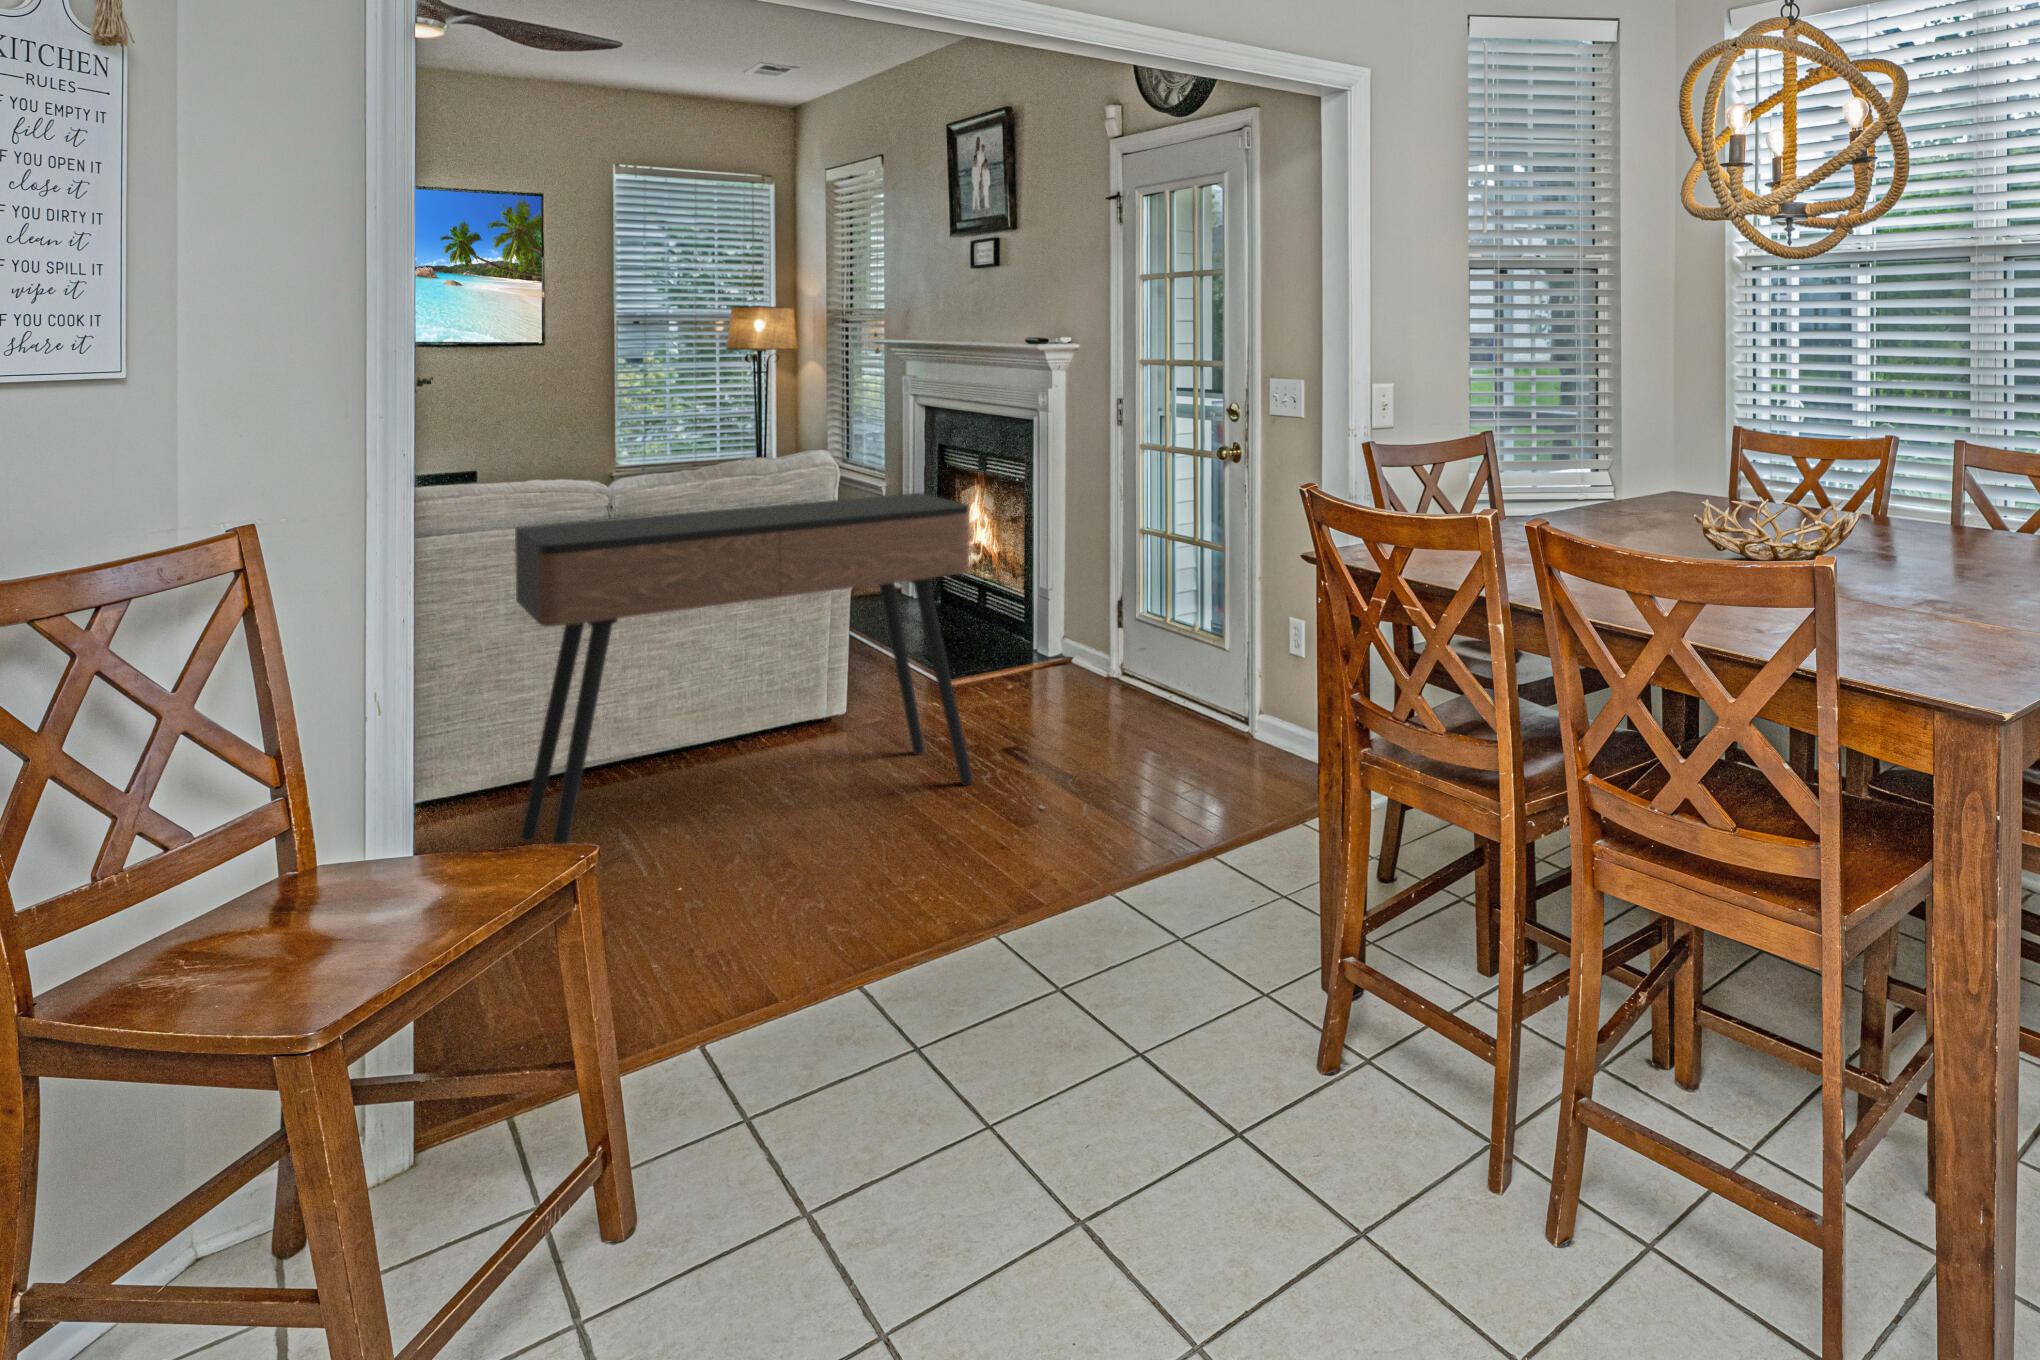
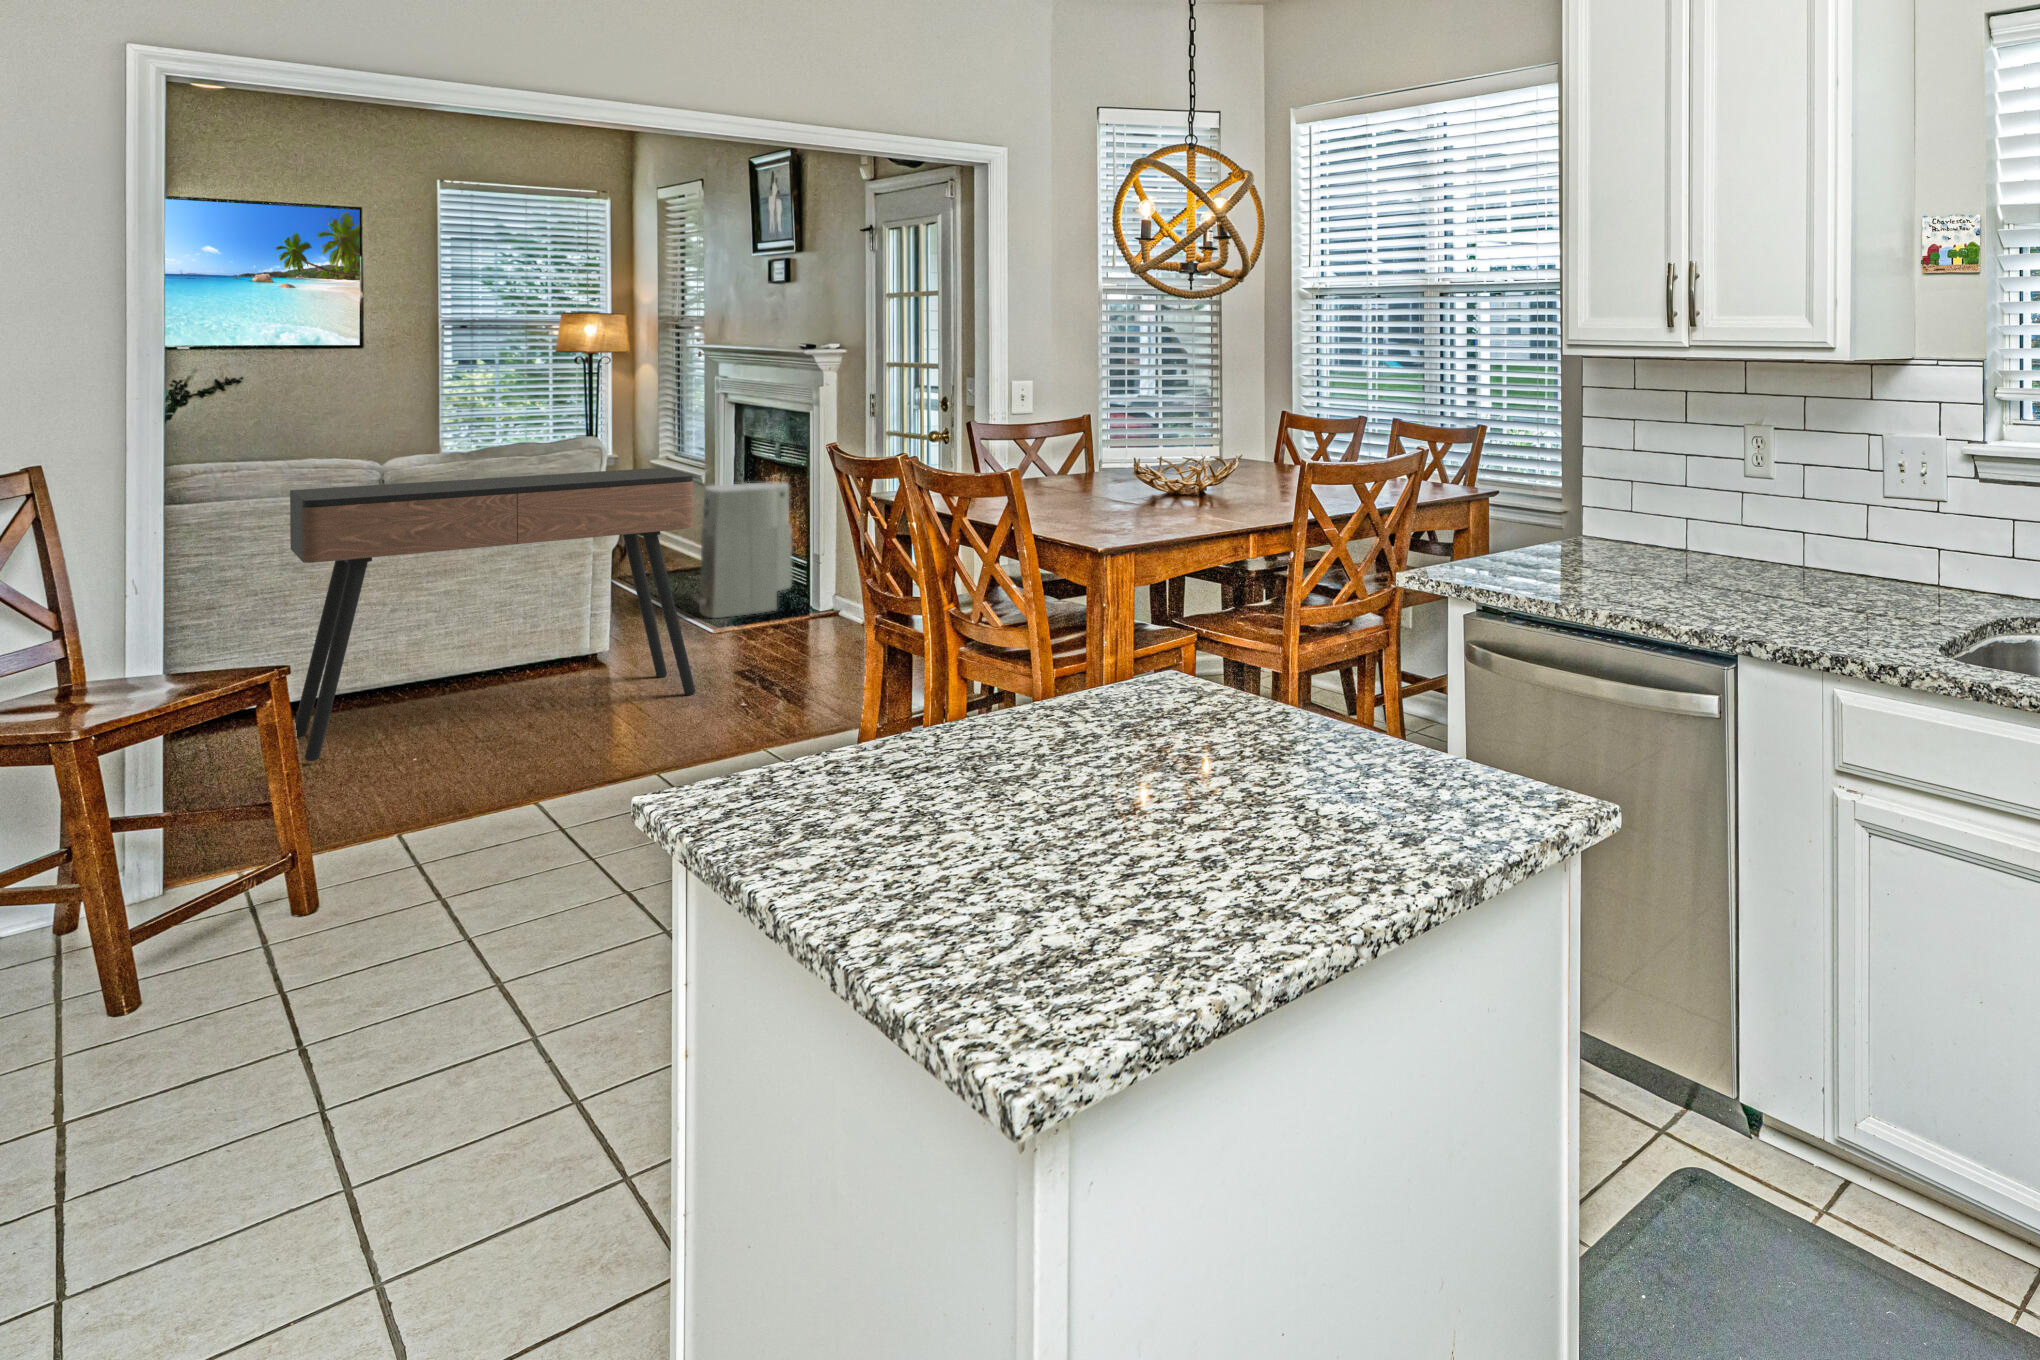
air purifier: none [909,502,1014,665] -> present [694,482,792,618]

